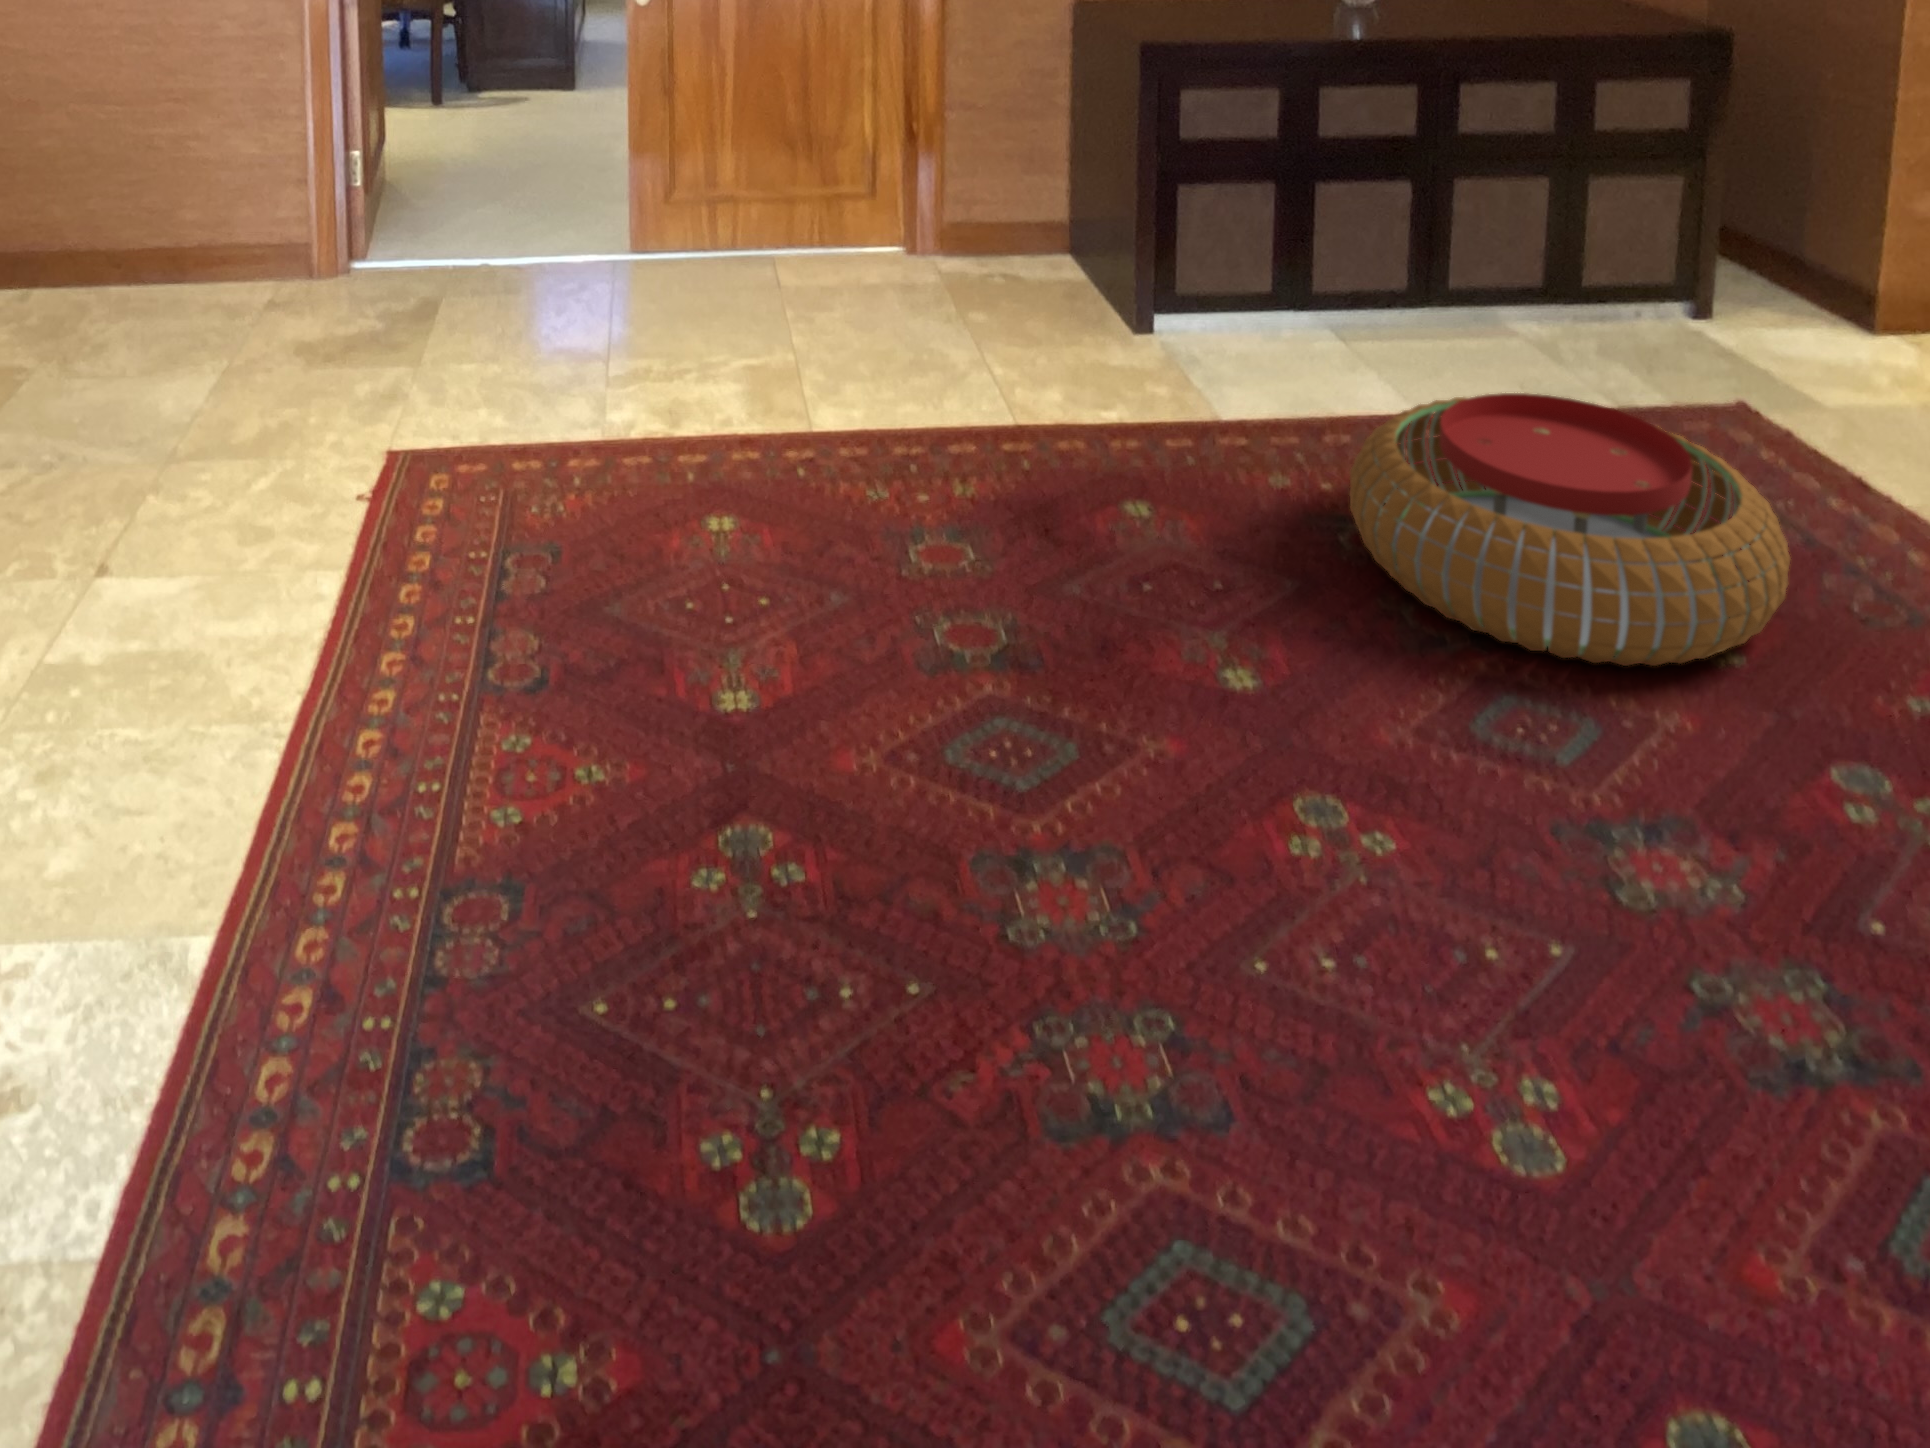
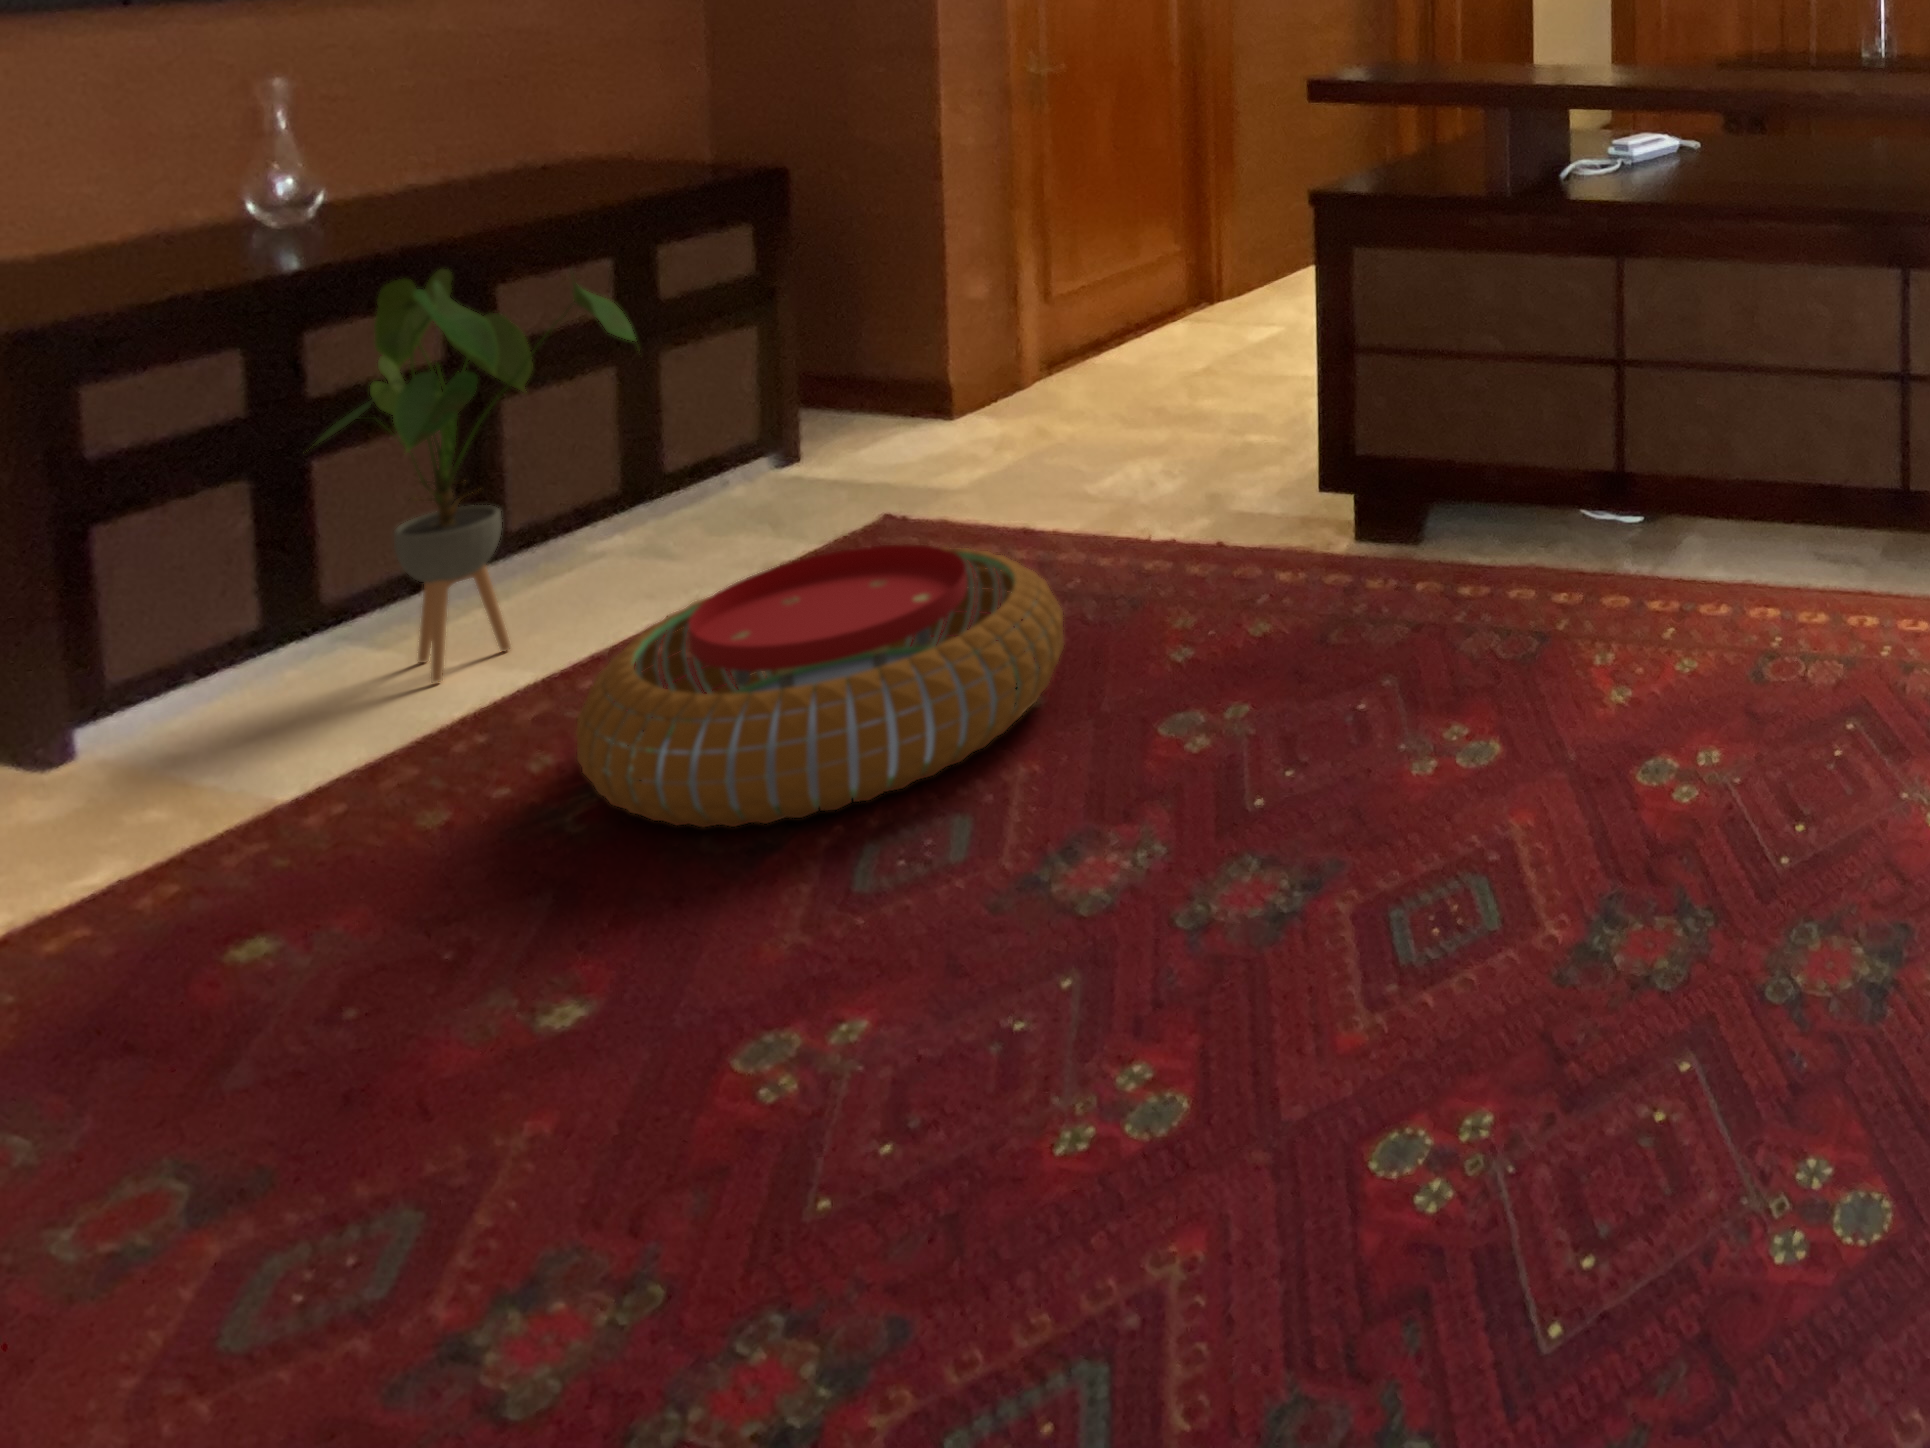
house plant: none [1296,55,1519,379] -> present [317,269,636,683]

